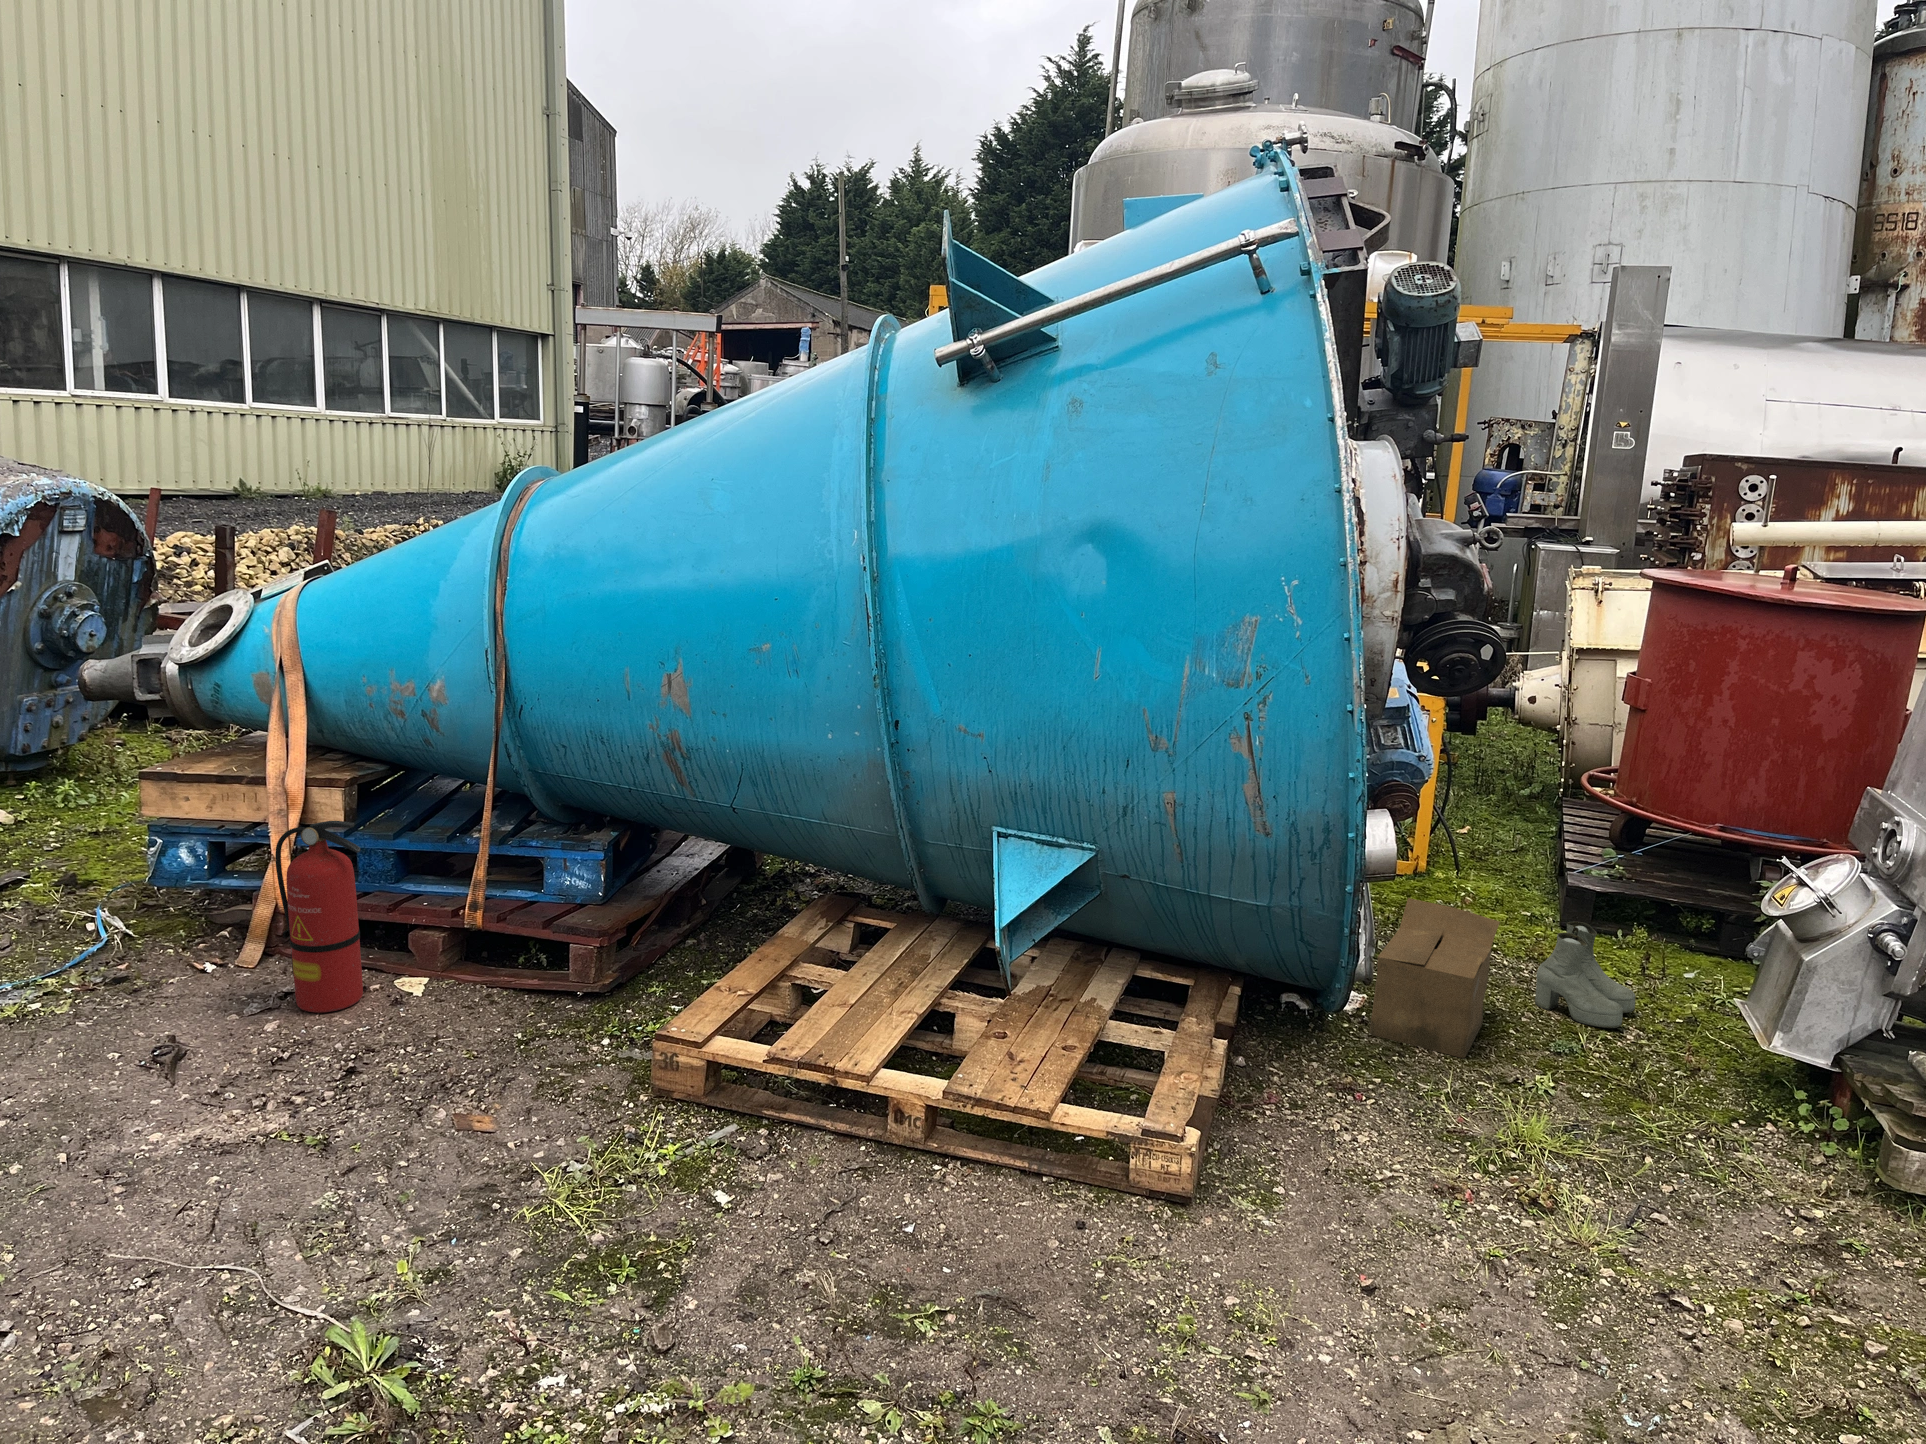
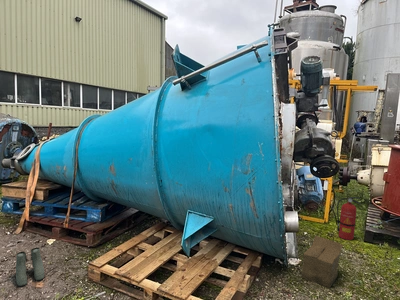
fire extinguisher: present [275,821,363,1013] -> present [337,197,360,240]
boots: present [1535,922,1635,1028] -> present [16,248,45,286]

